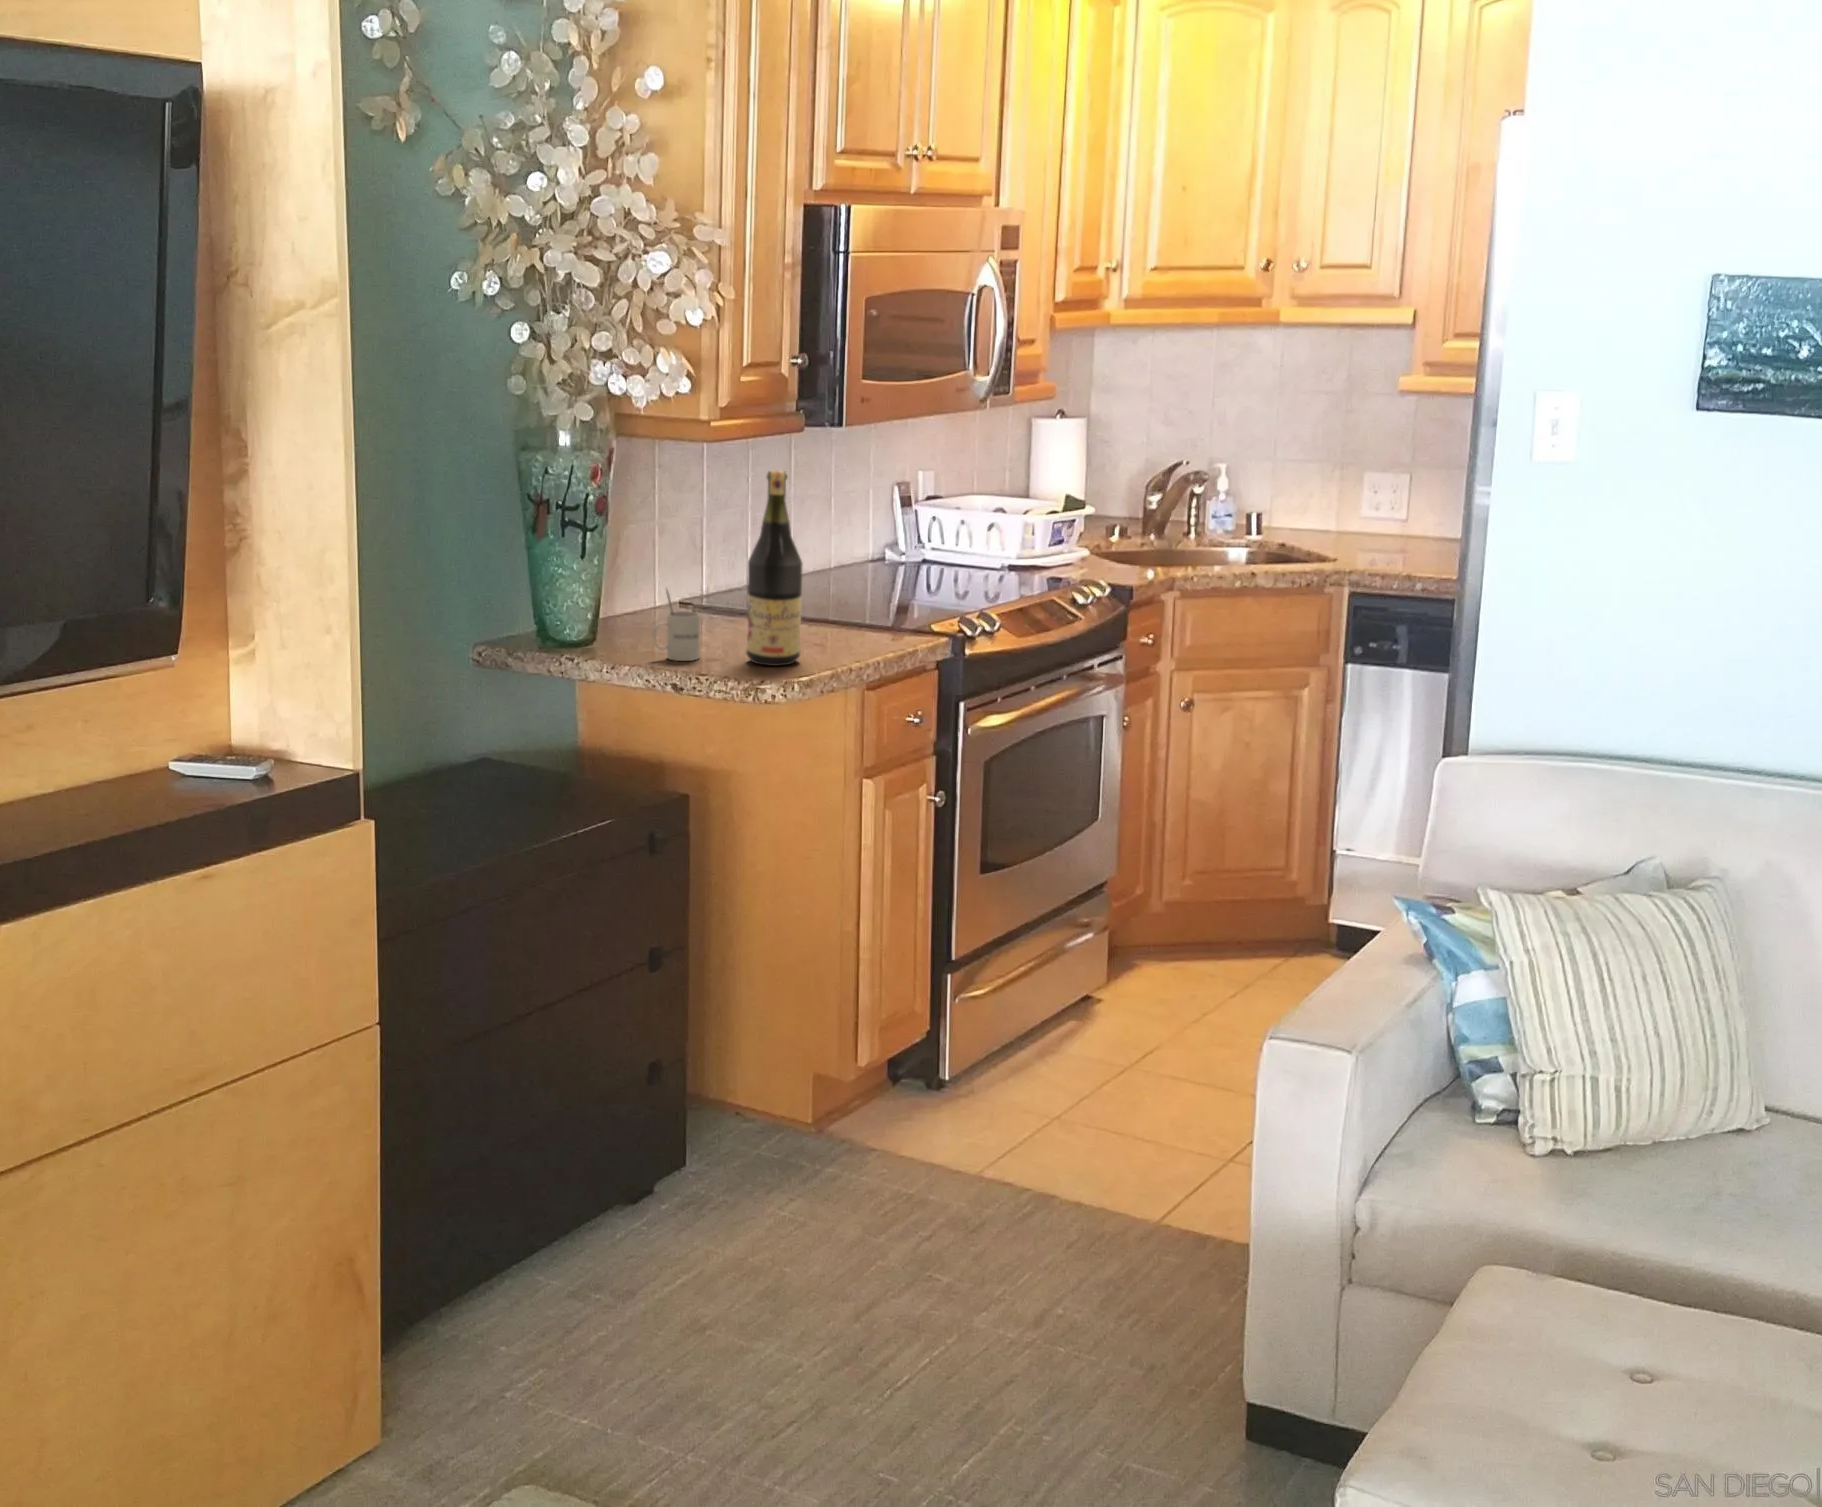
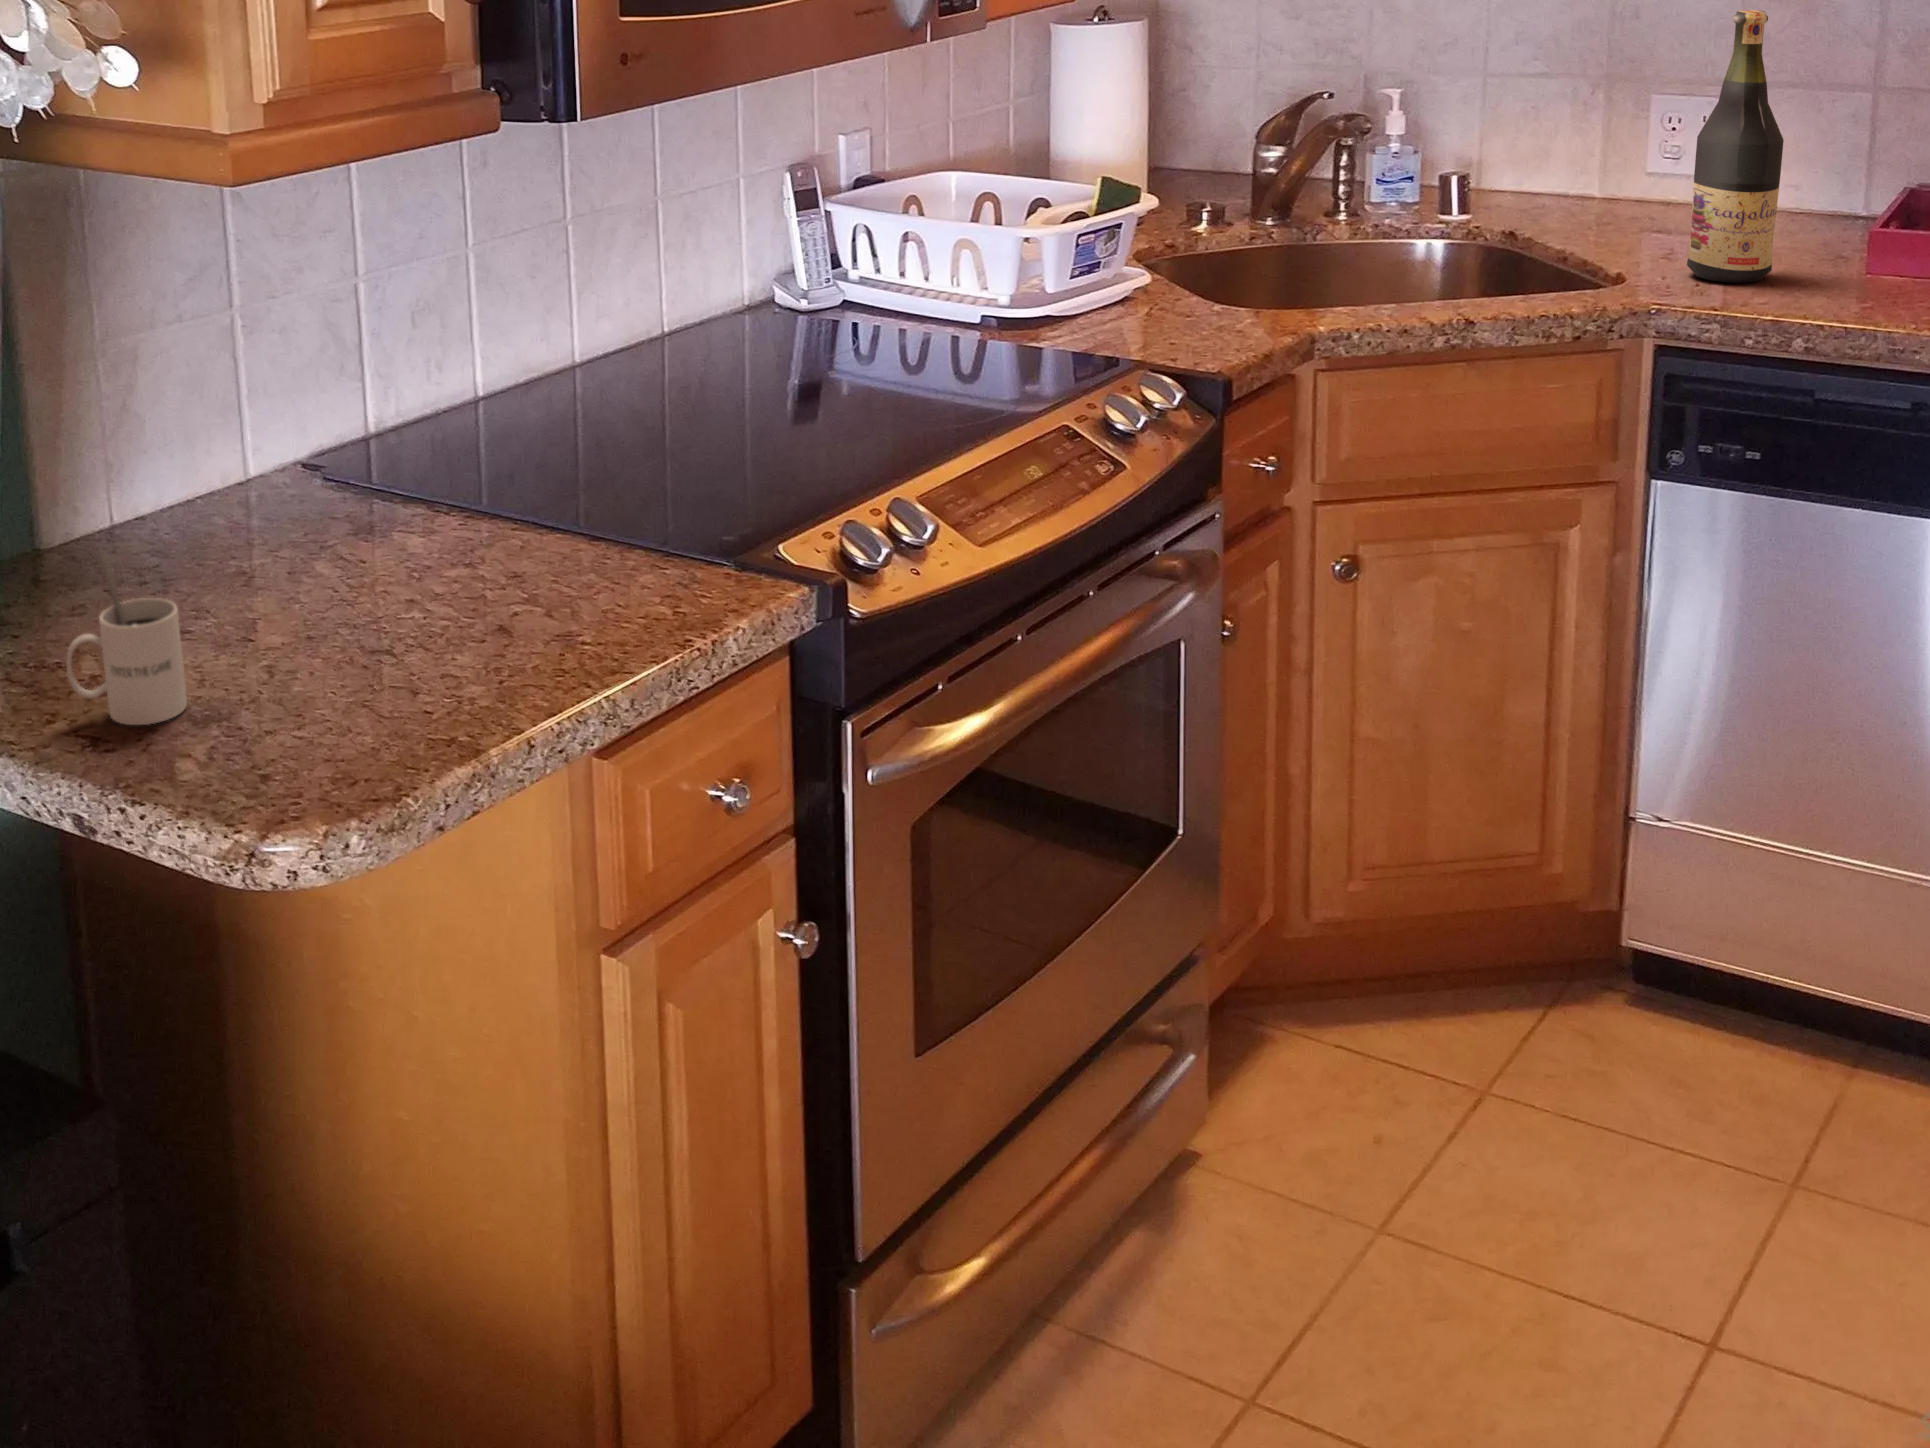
wine bottle: present [746,471,803,666] -> present [1687,10,1784,283]

